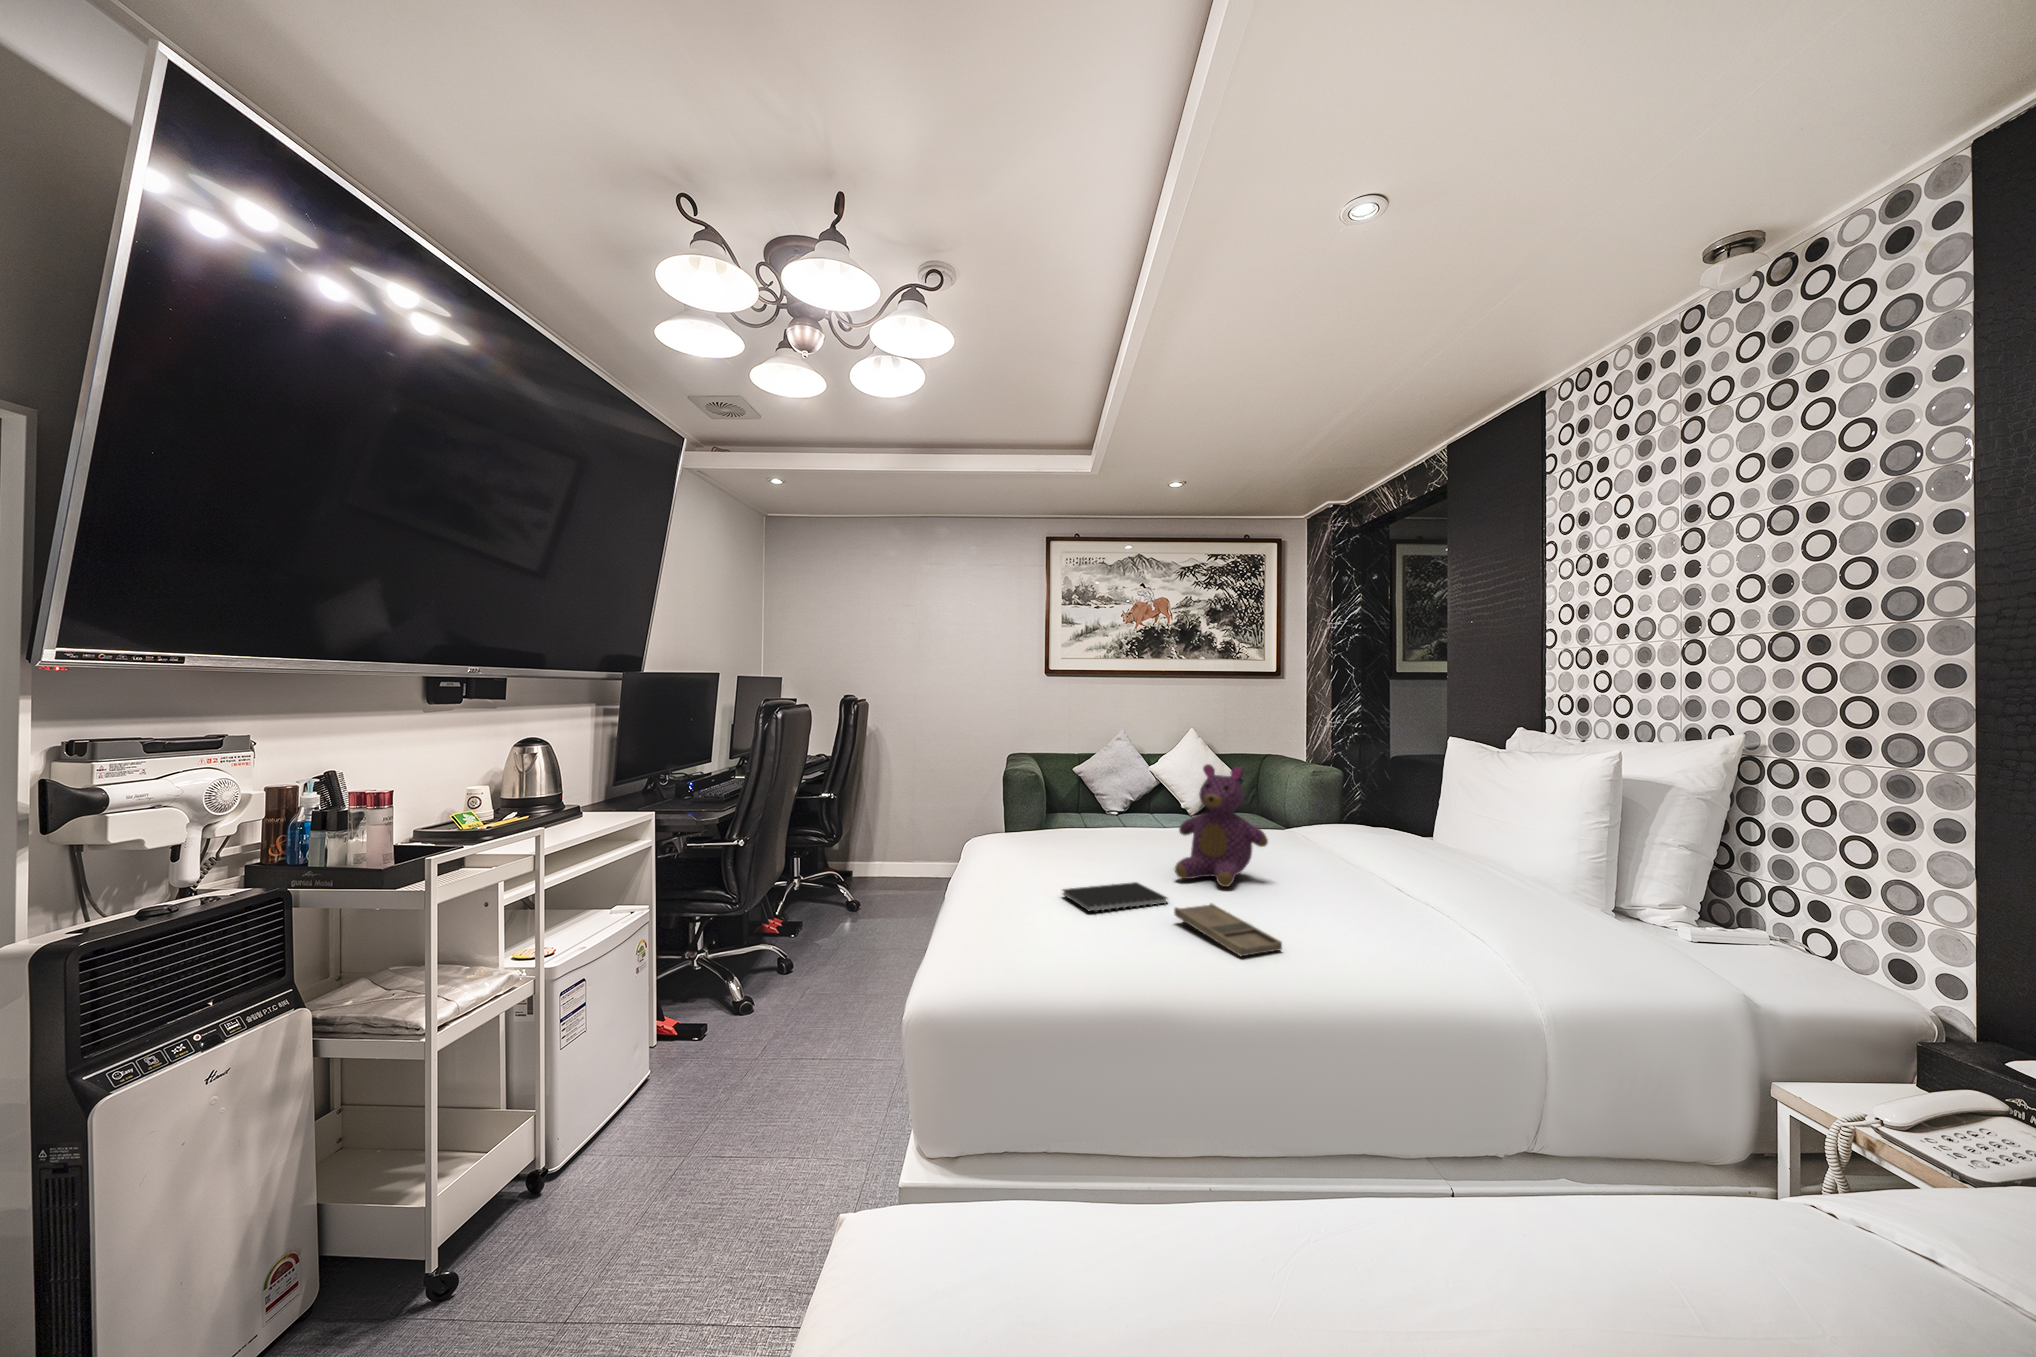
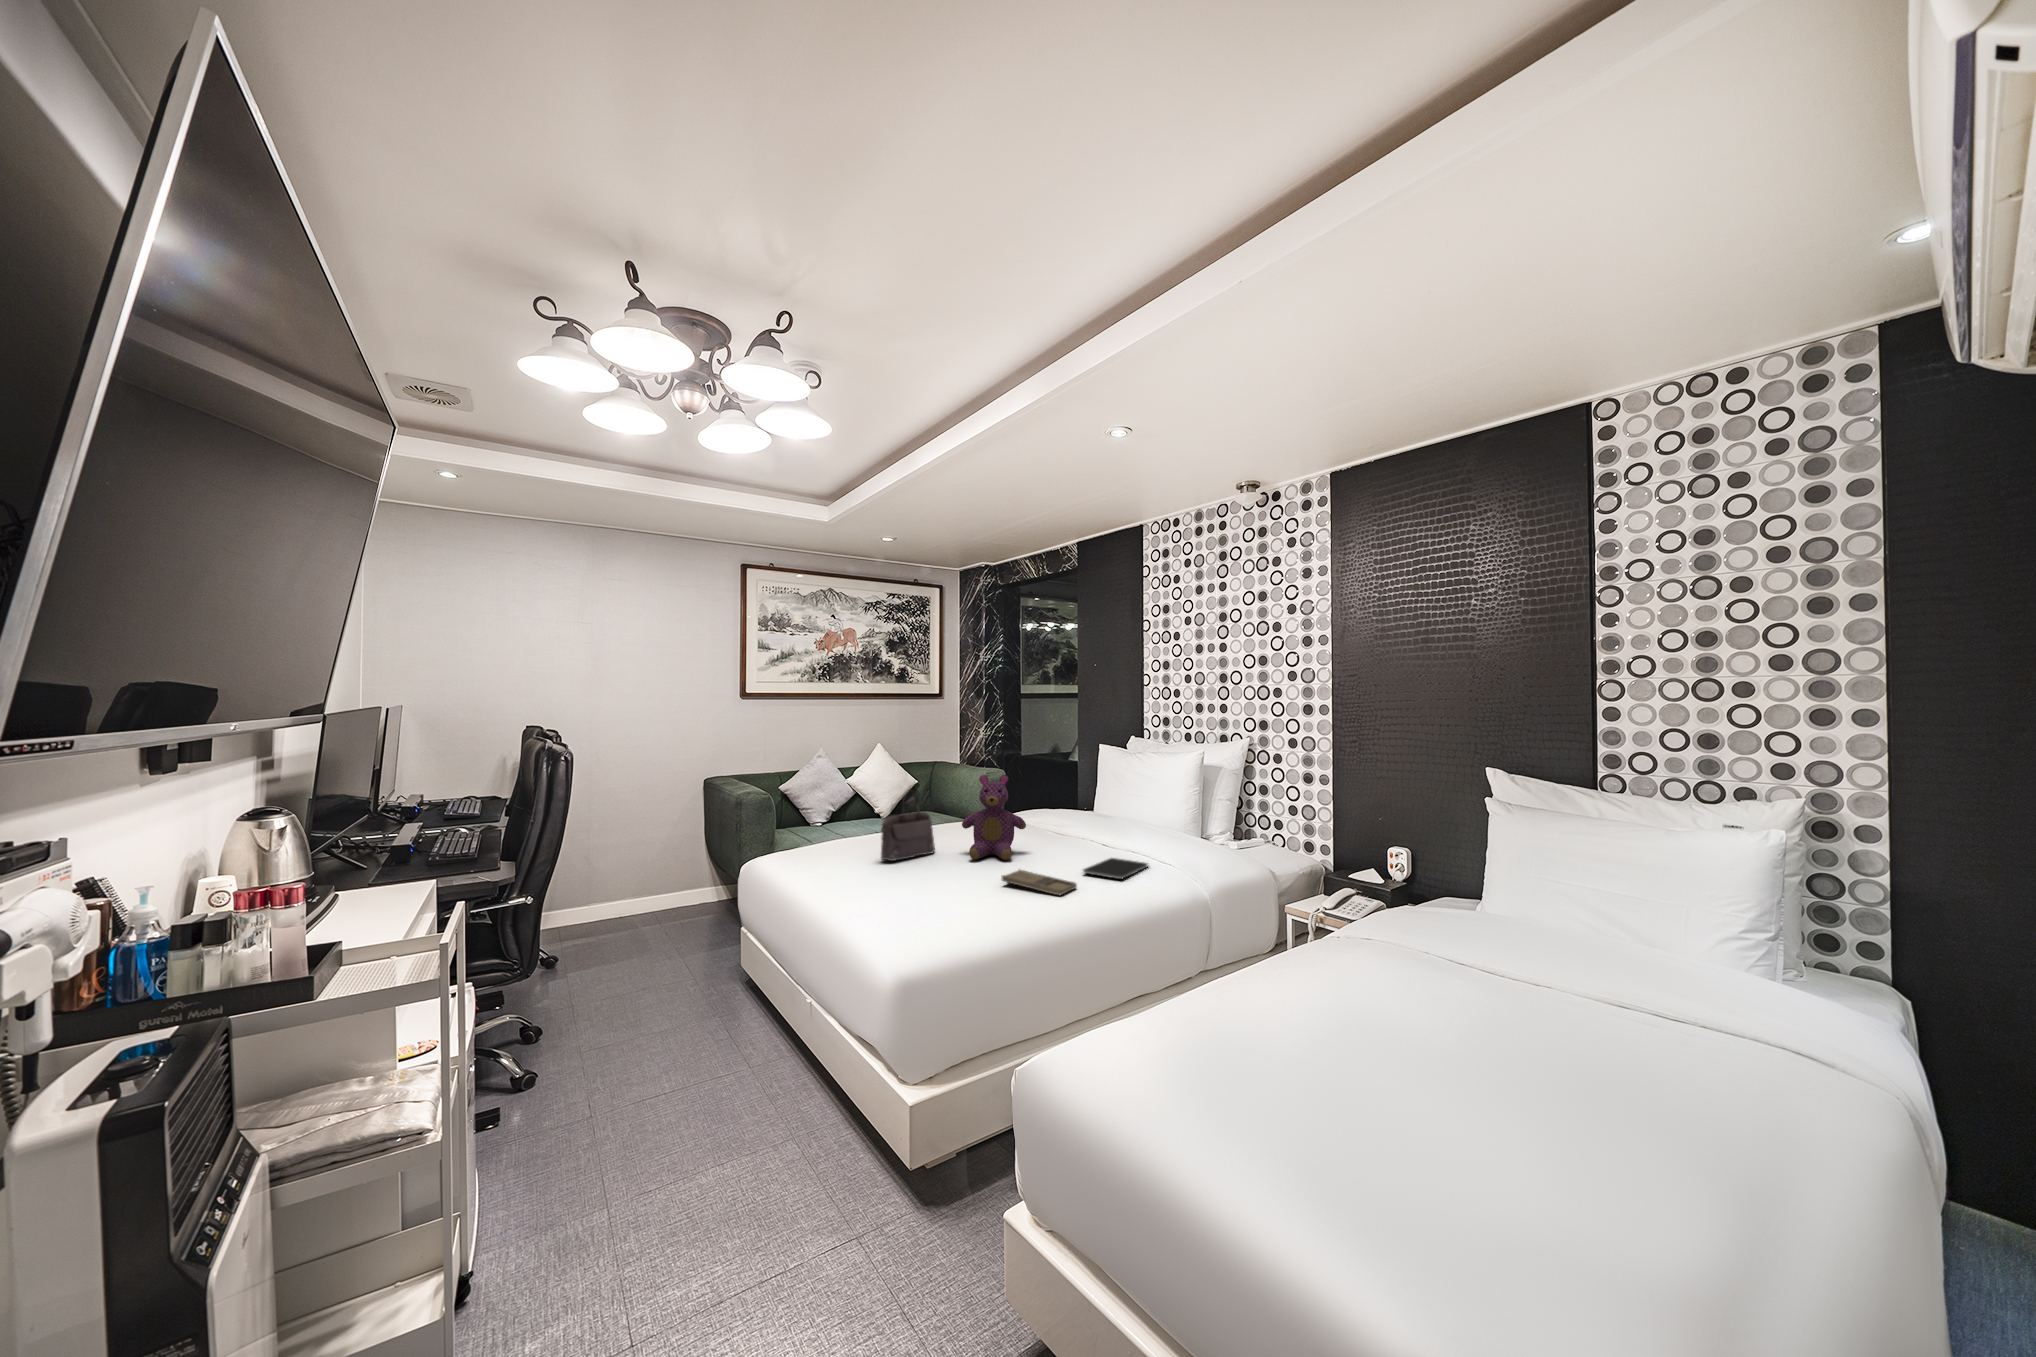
handbag: none [1068,776,1147,864] -> present [881,793,935,861]
notebook: present [1063,882,1167,912] -> present [1083,858,1149,879]

